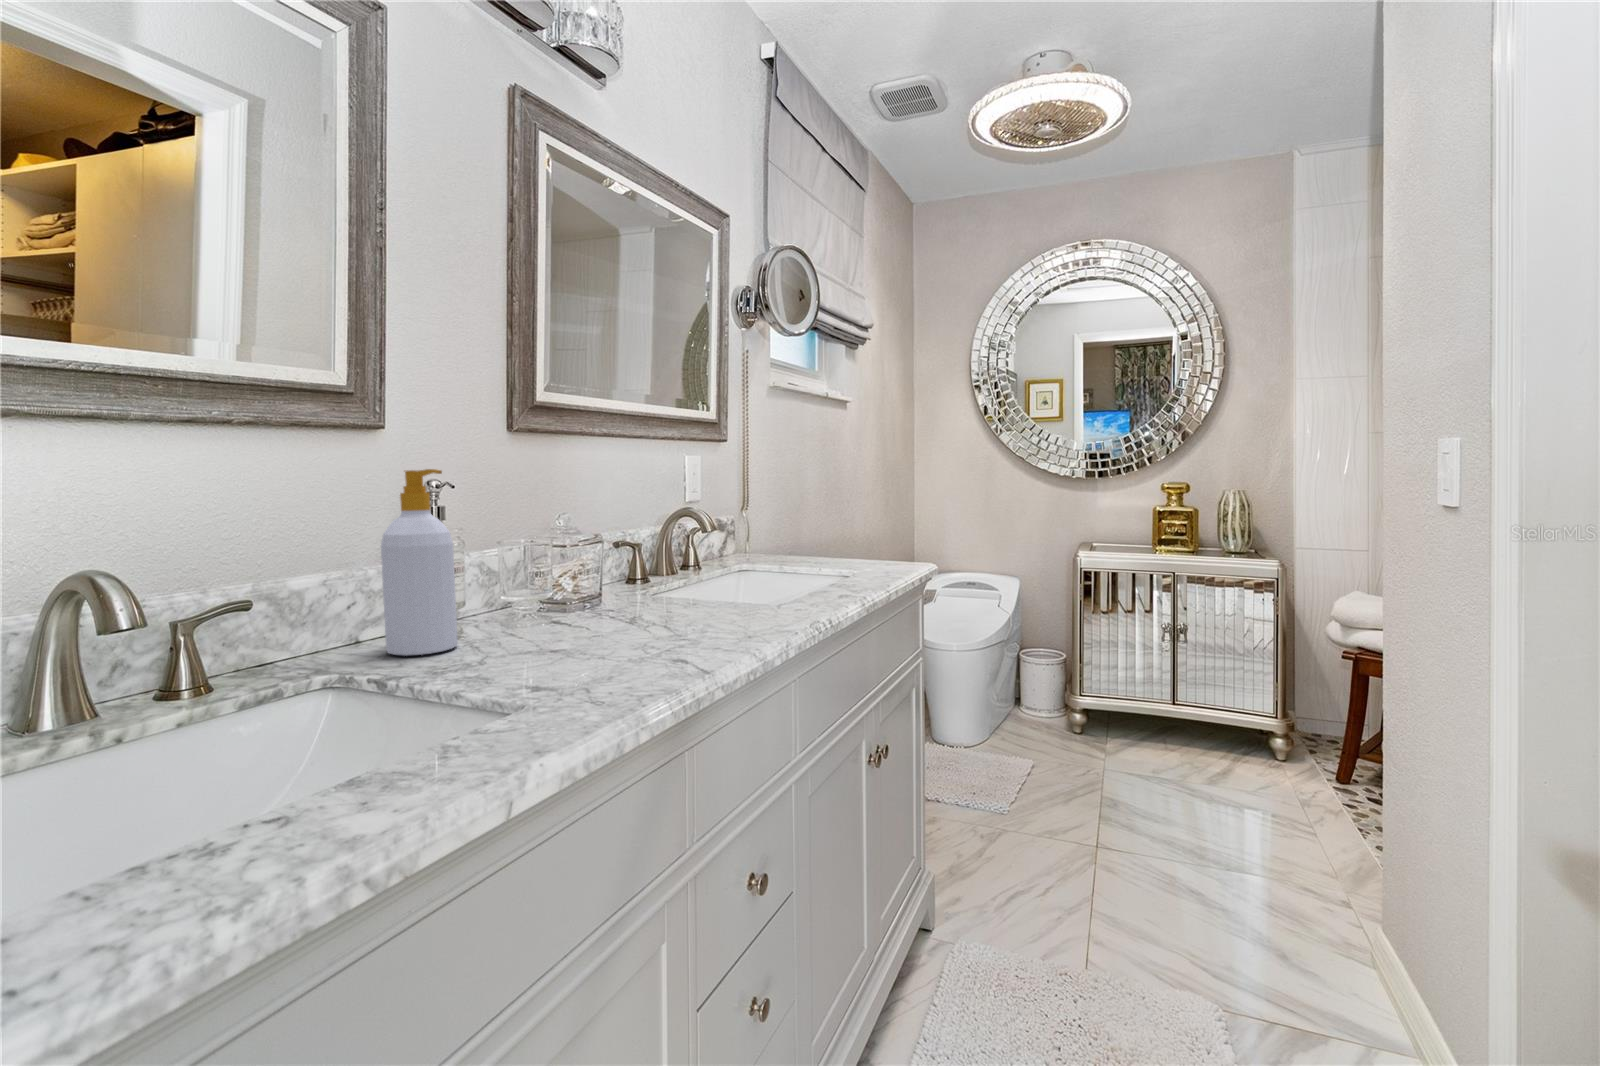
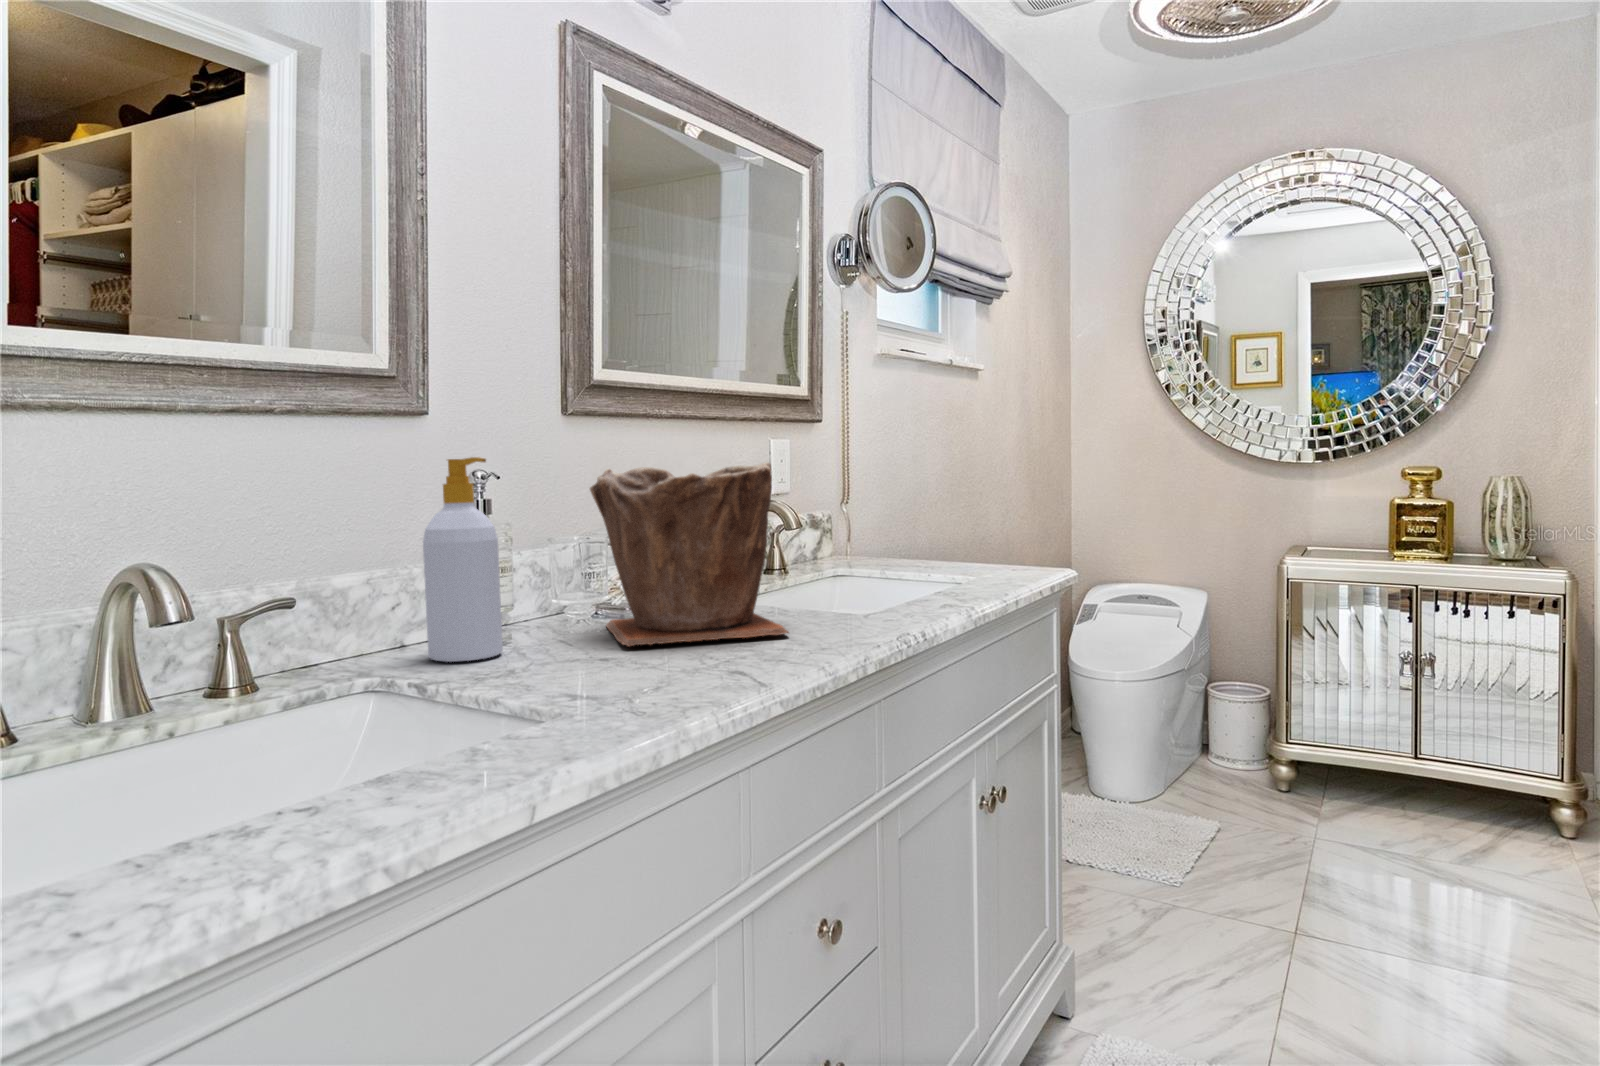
plant pot: none [538,476,716,638] -> present [590,462,789,647]

